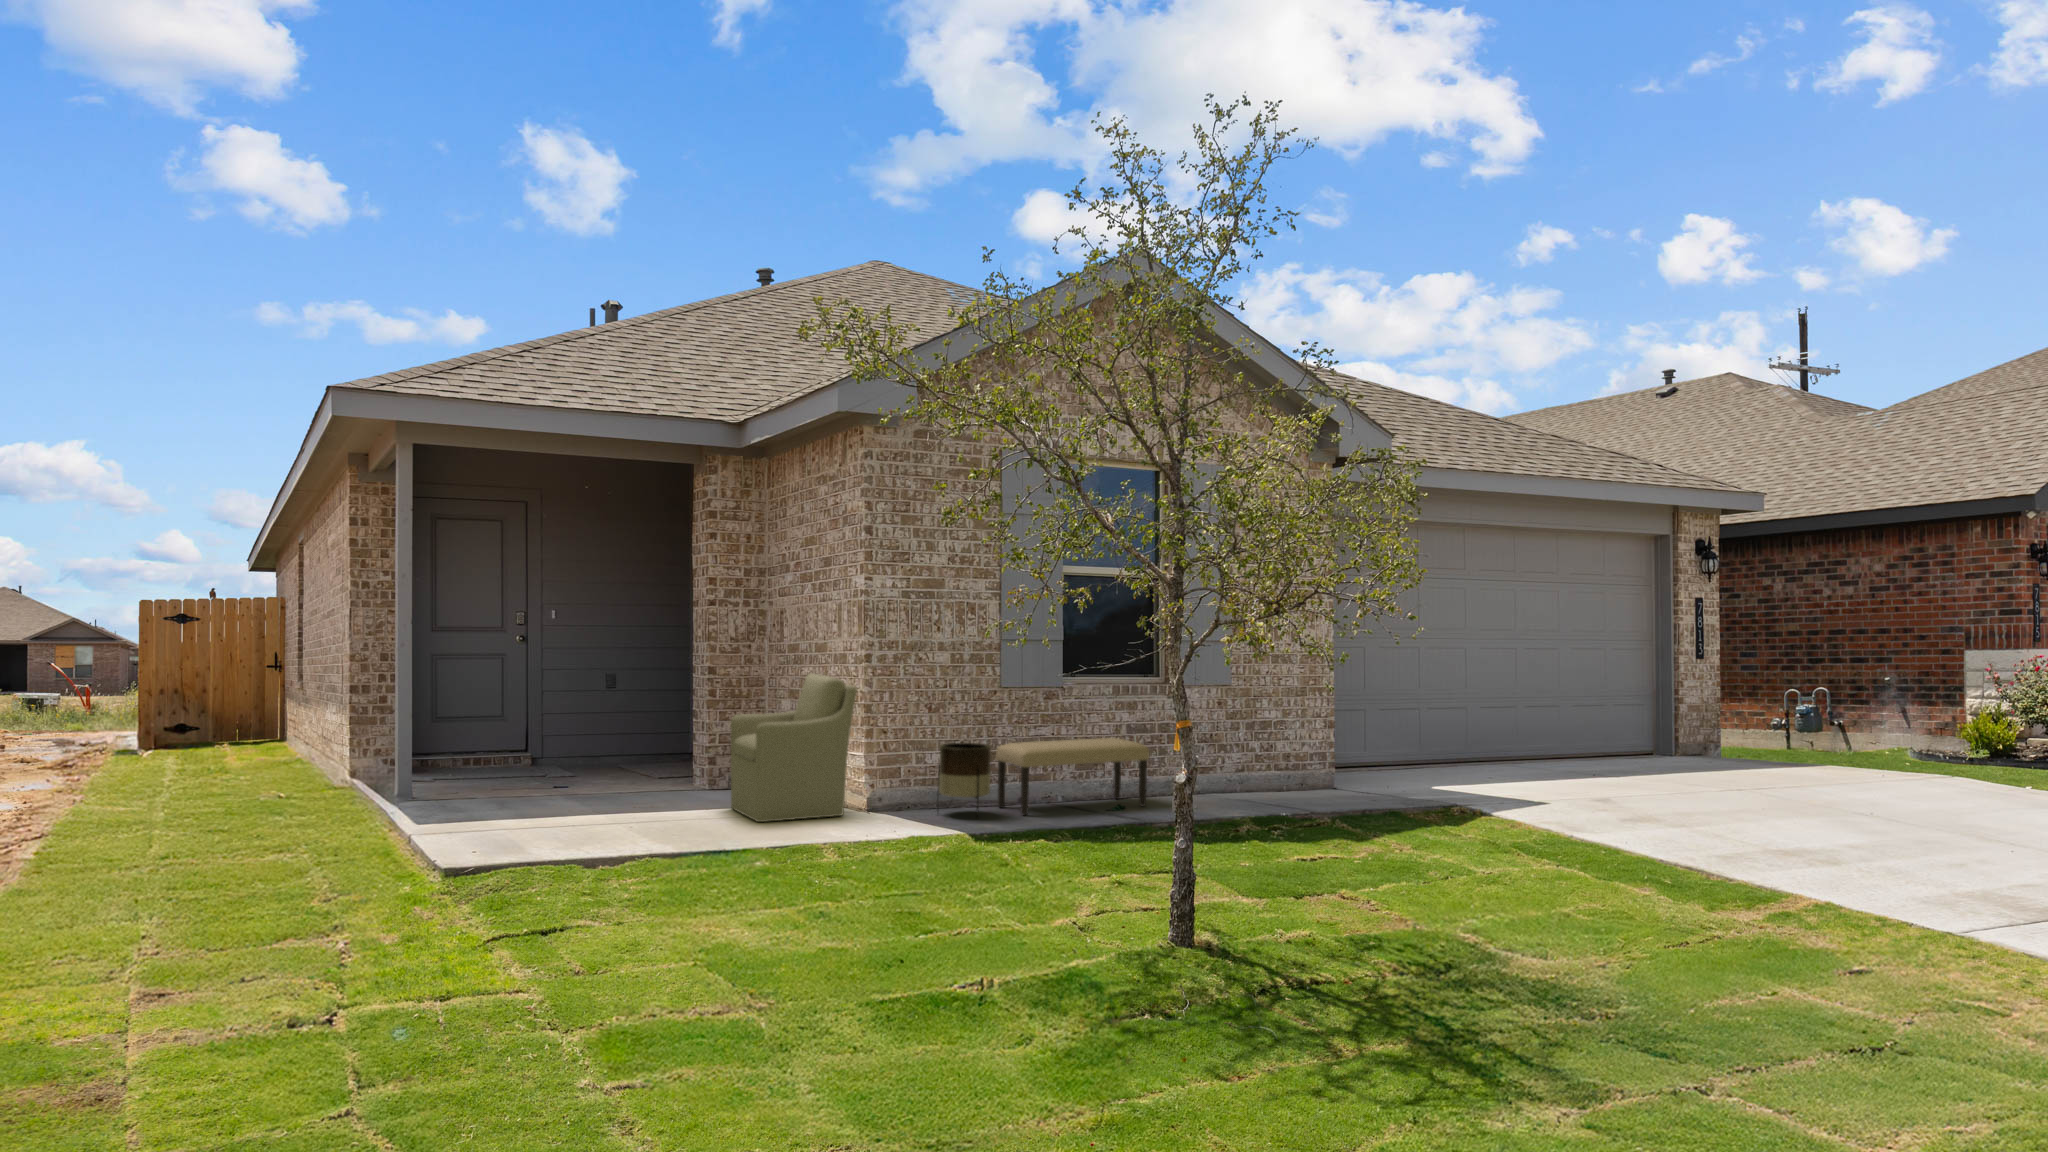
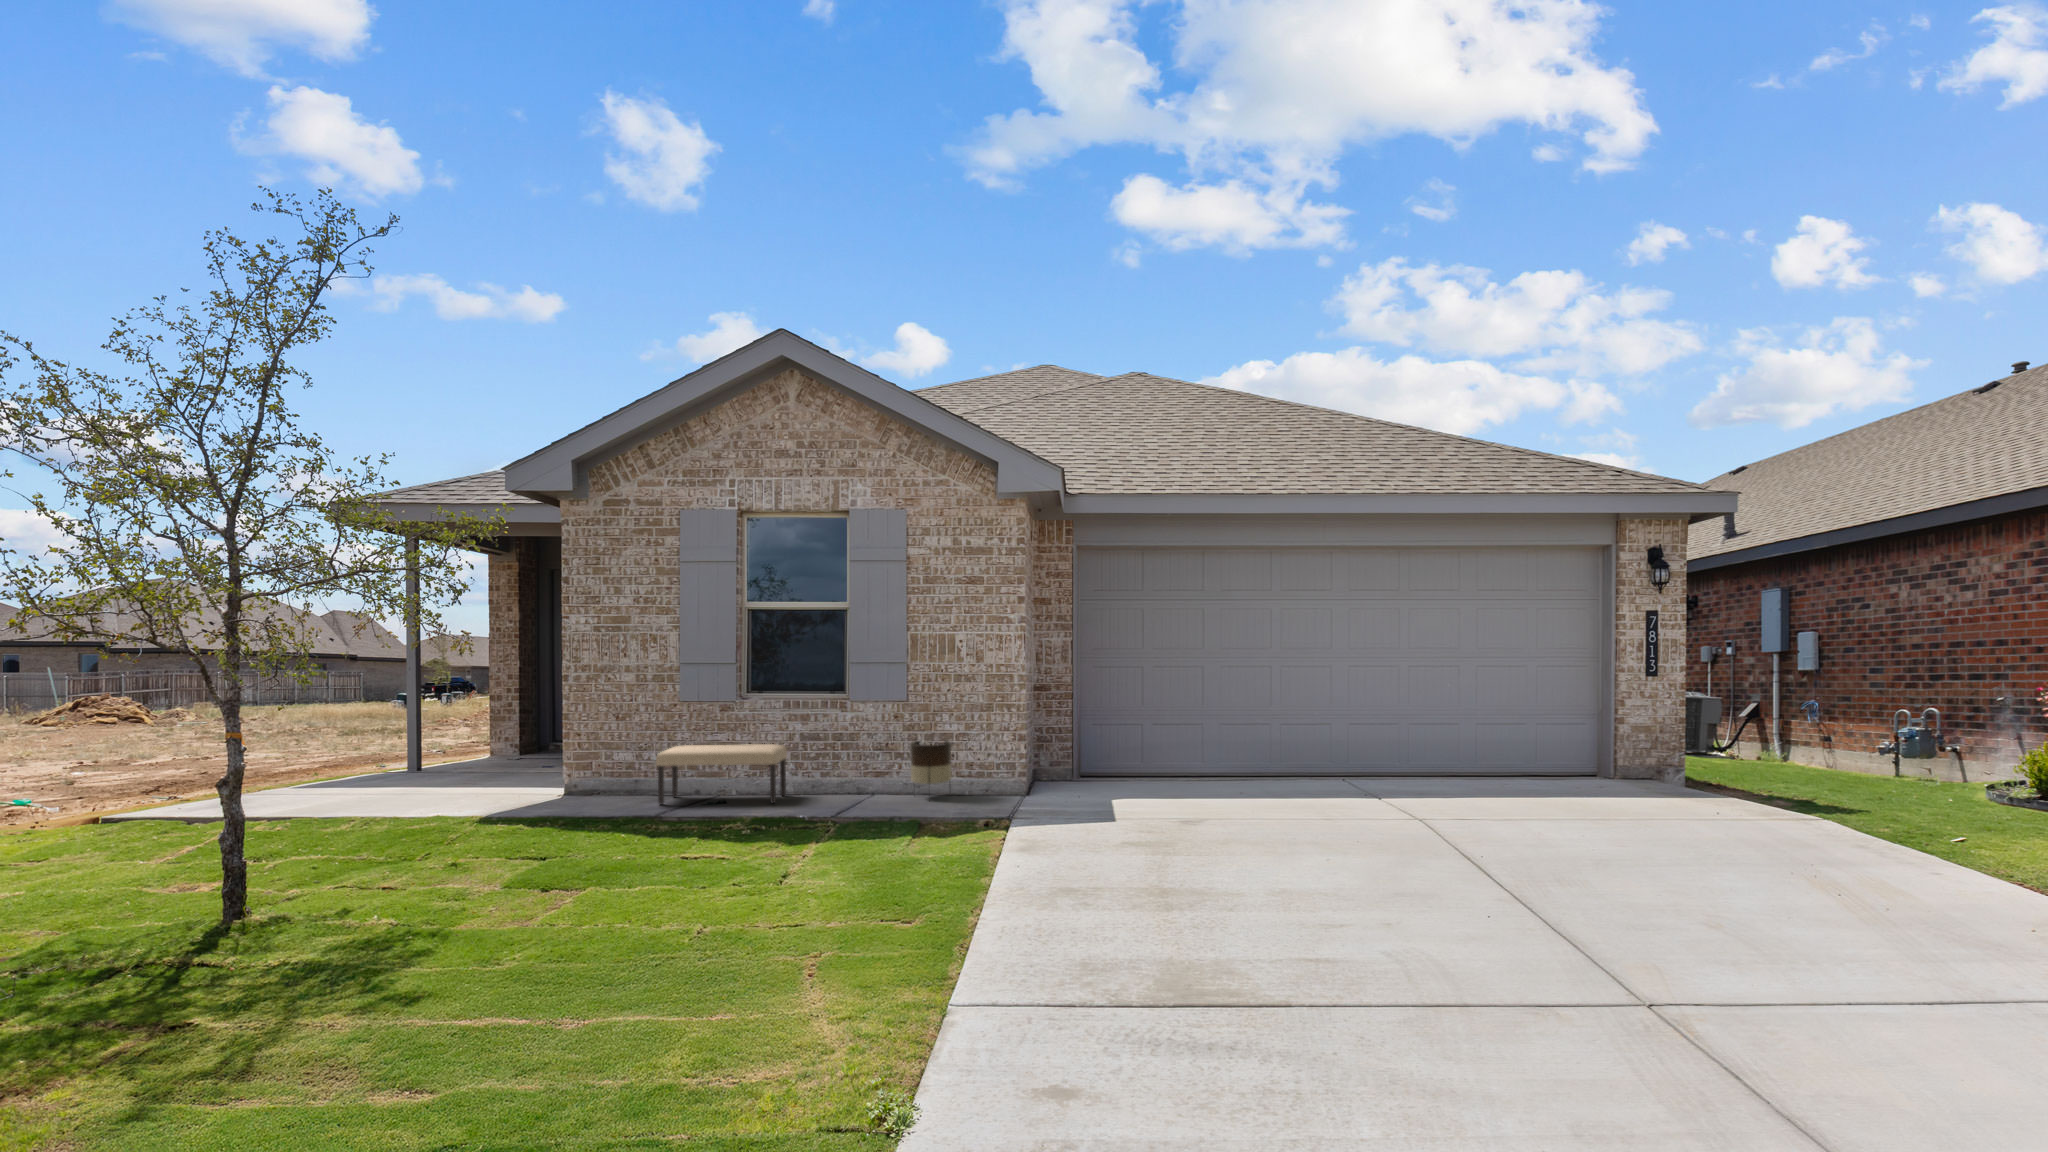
chair: present [731,673,857,822] -> none [482,688,585,797]
planter: present [937,743,991,812] -> present [910,741,951,784]

